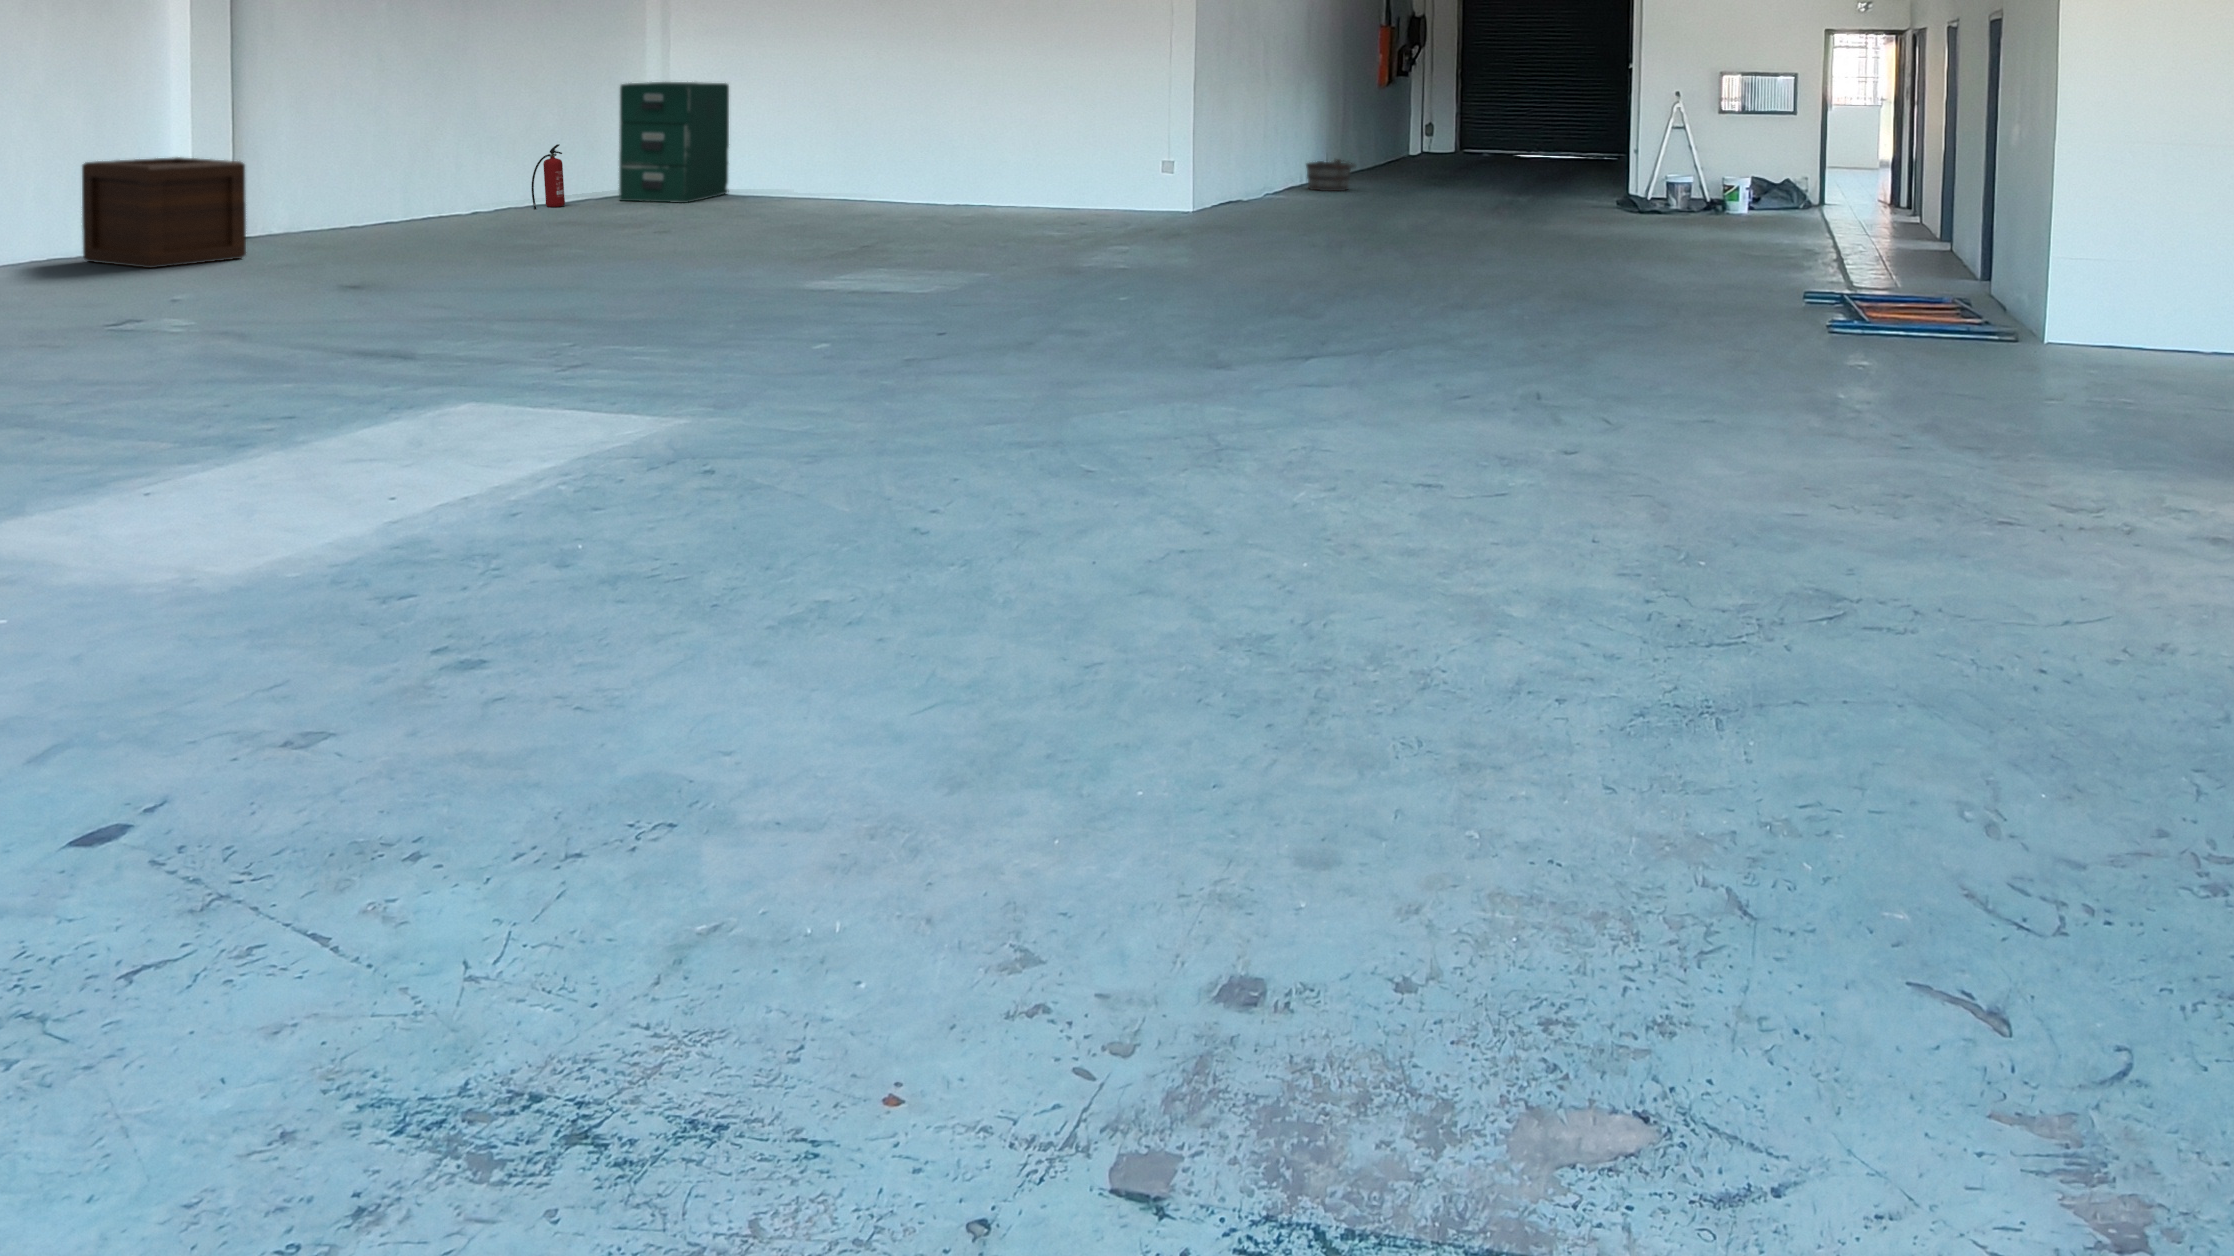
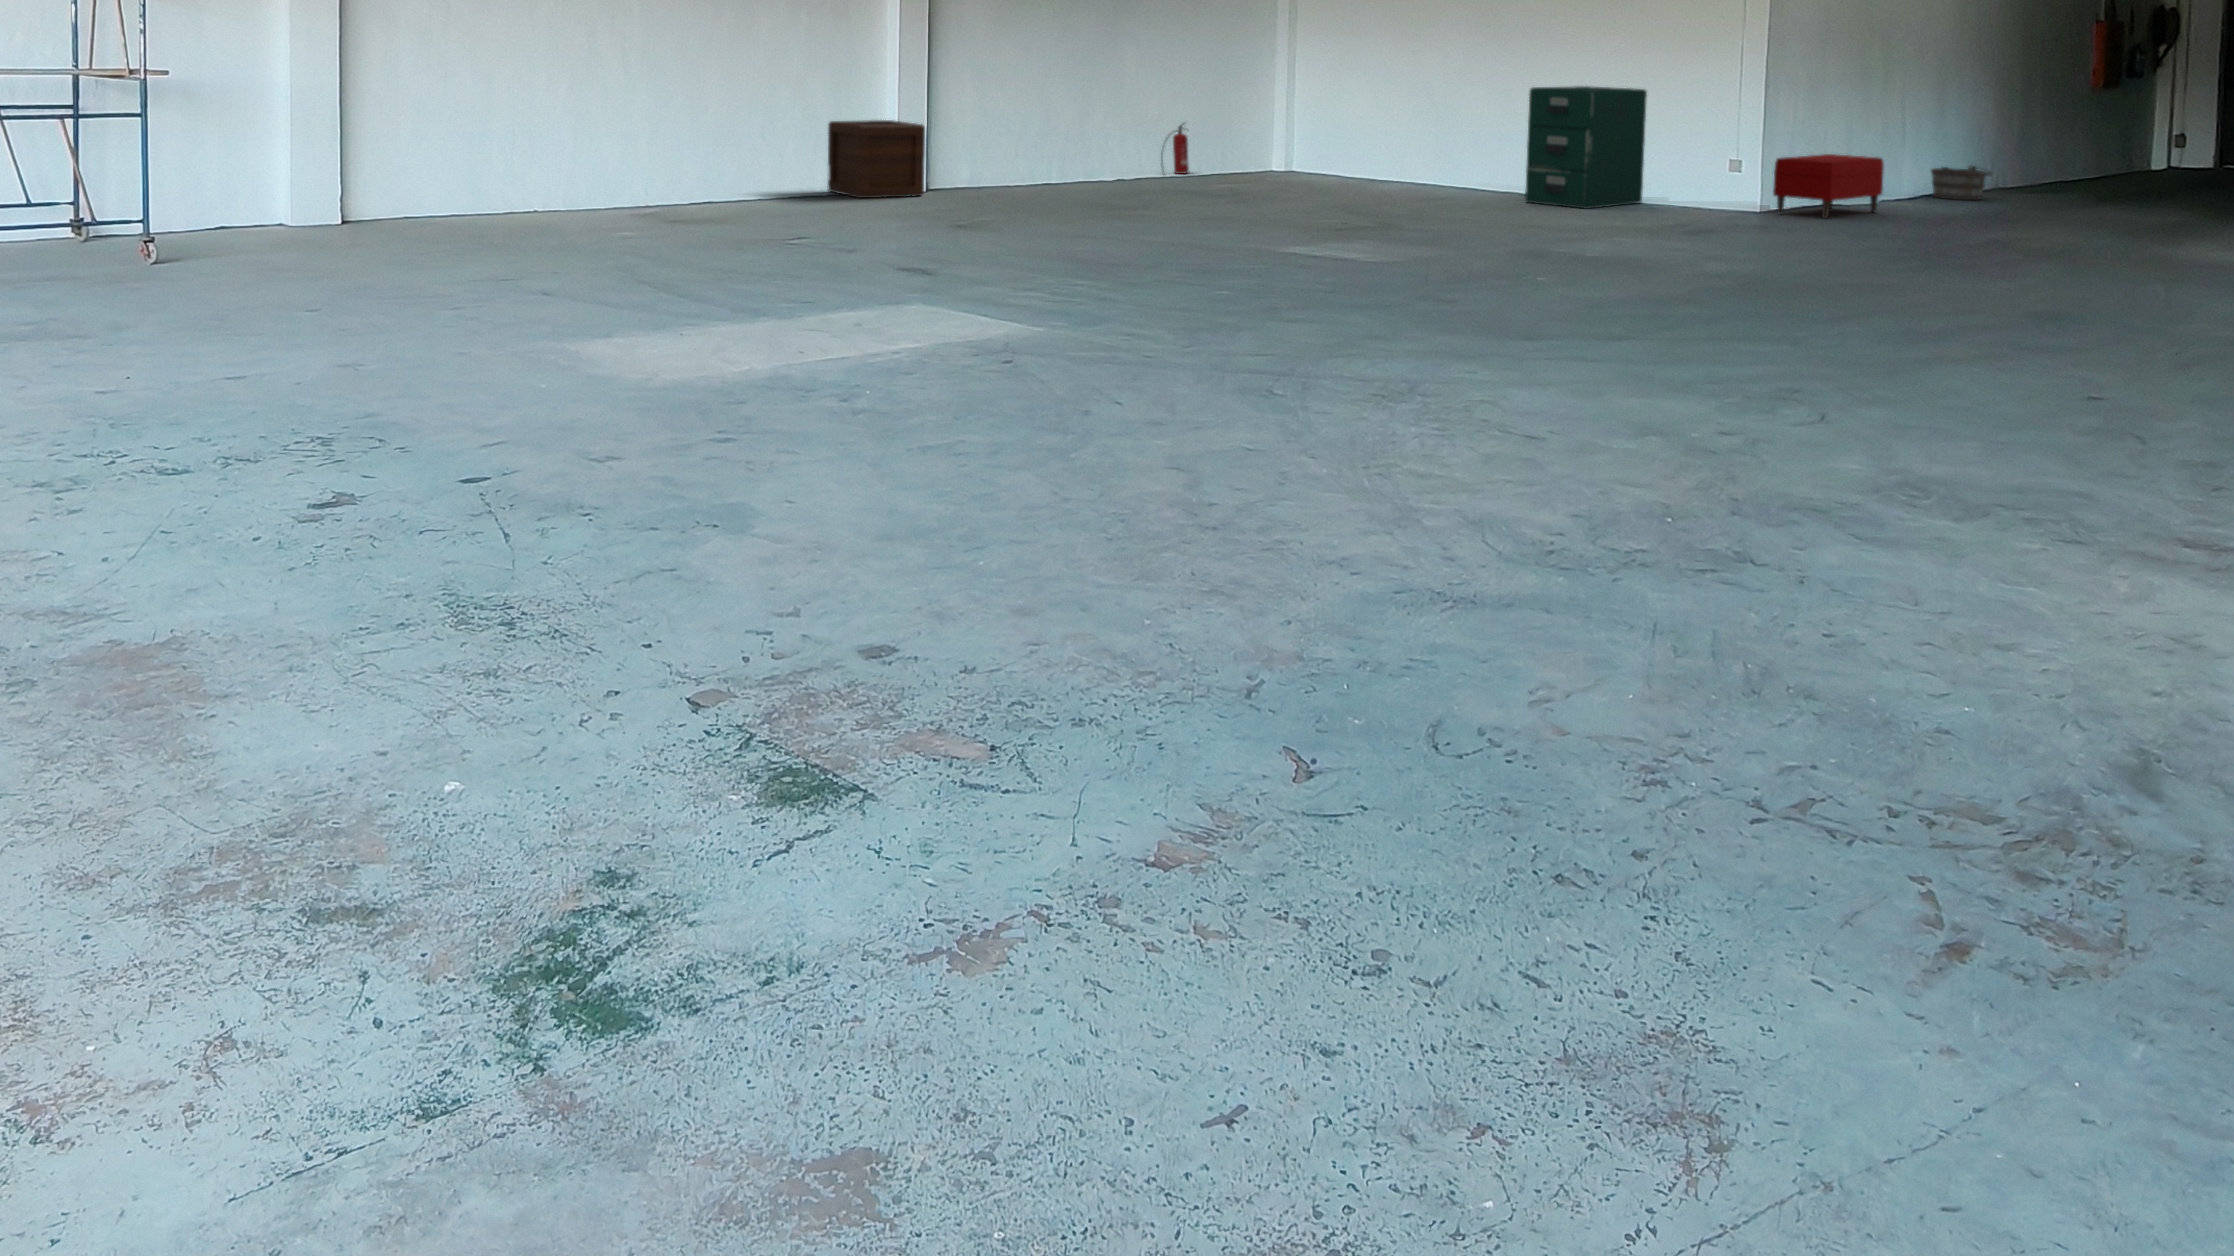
filing cabinet: present [619,82,729,203] -> present [1525,86,1647,209]
bench: none [1216,154,1299,217] -> present [1773,154,1884,219]

